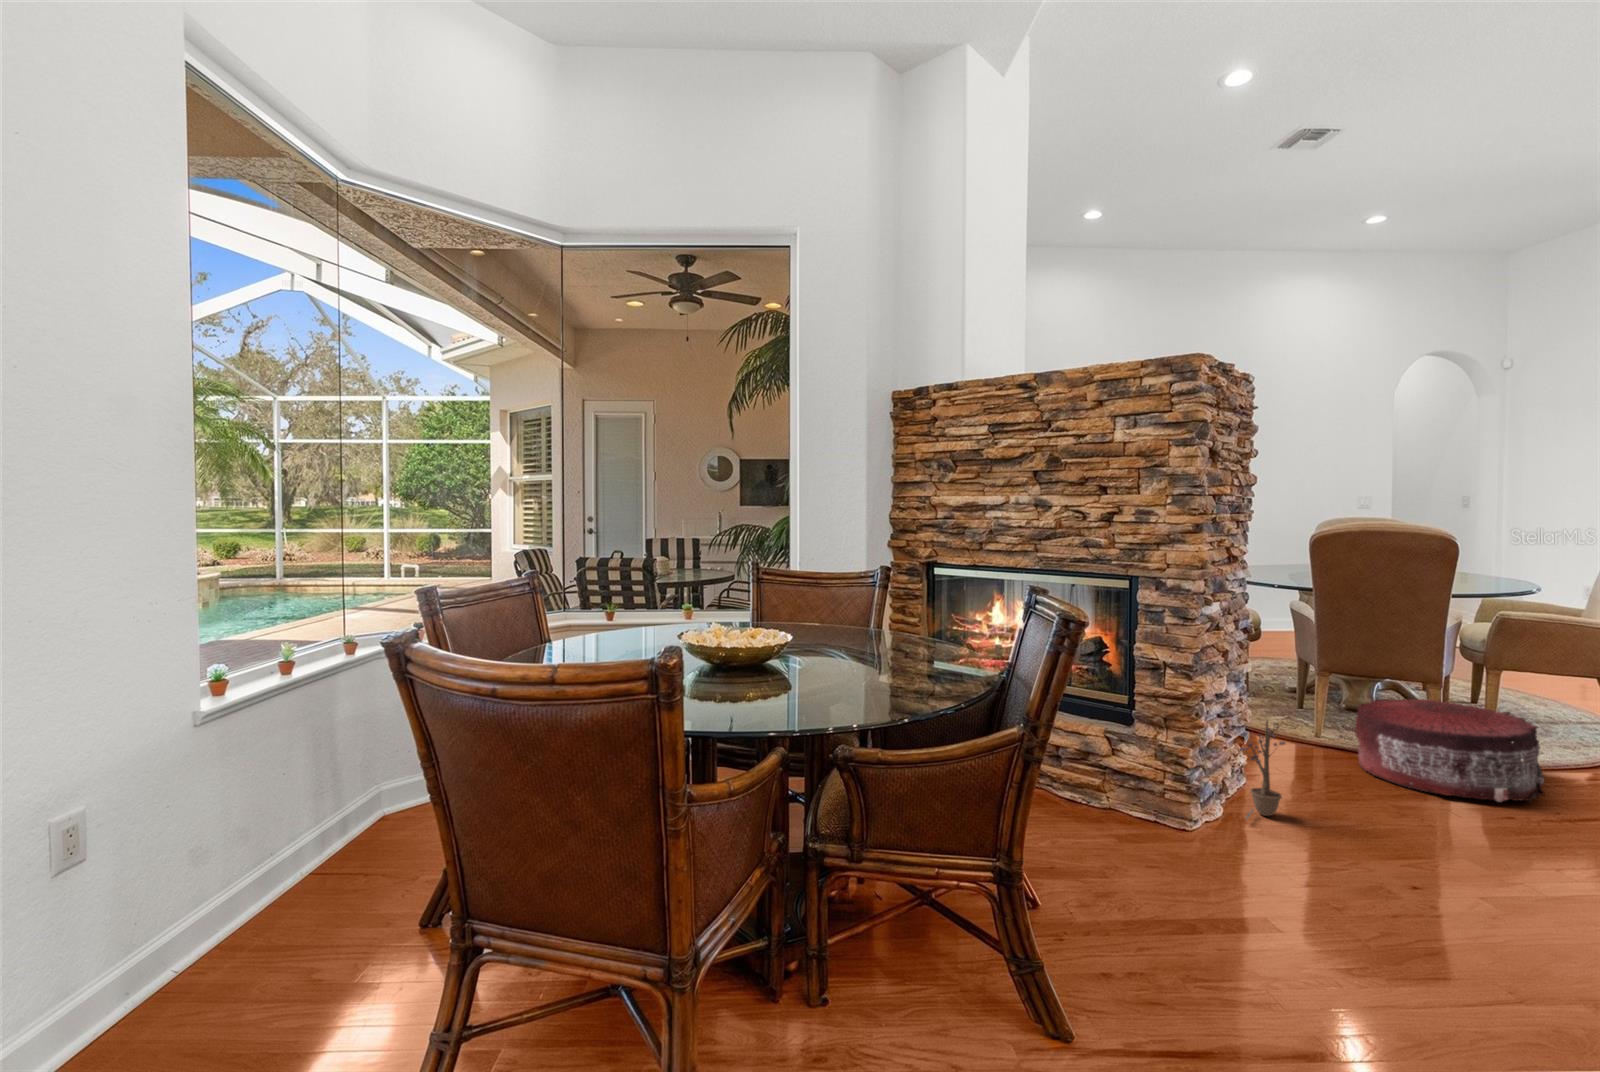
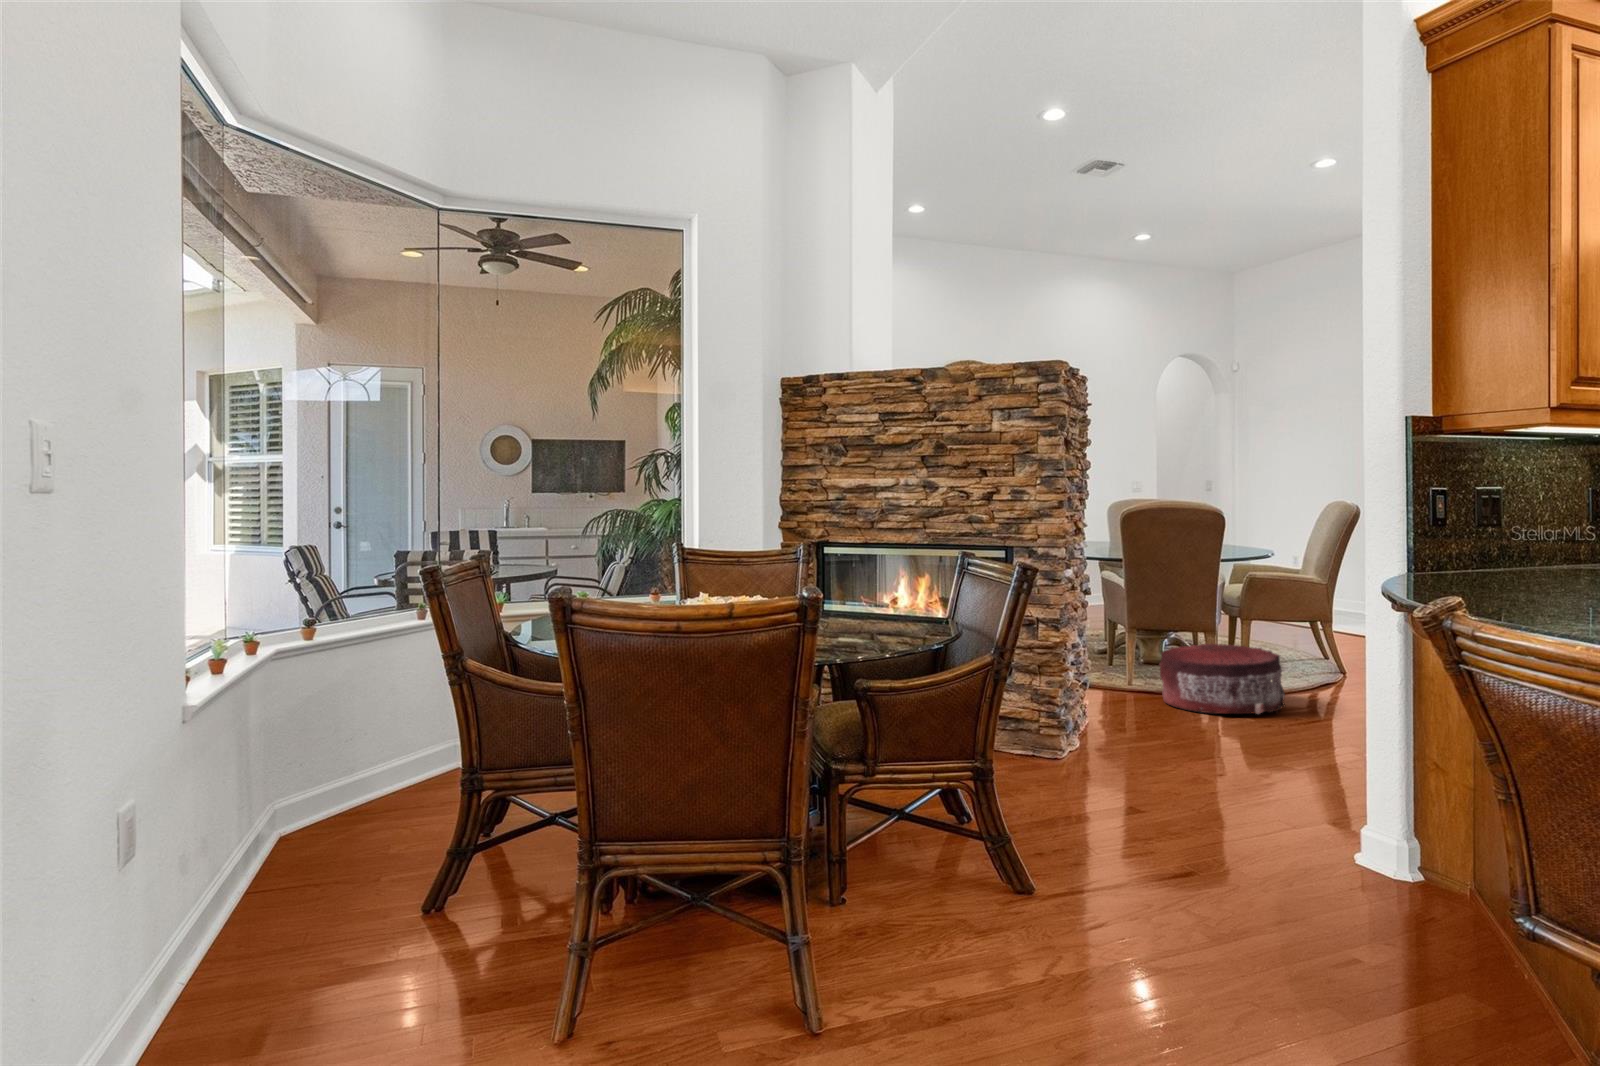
decorative plant: present [1239,721,1285,819] -> none [1088,661,1120,743]

